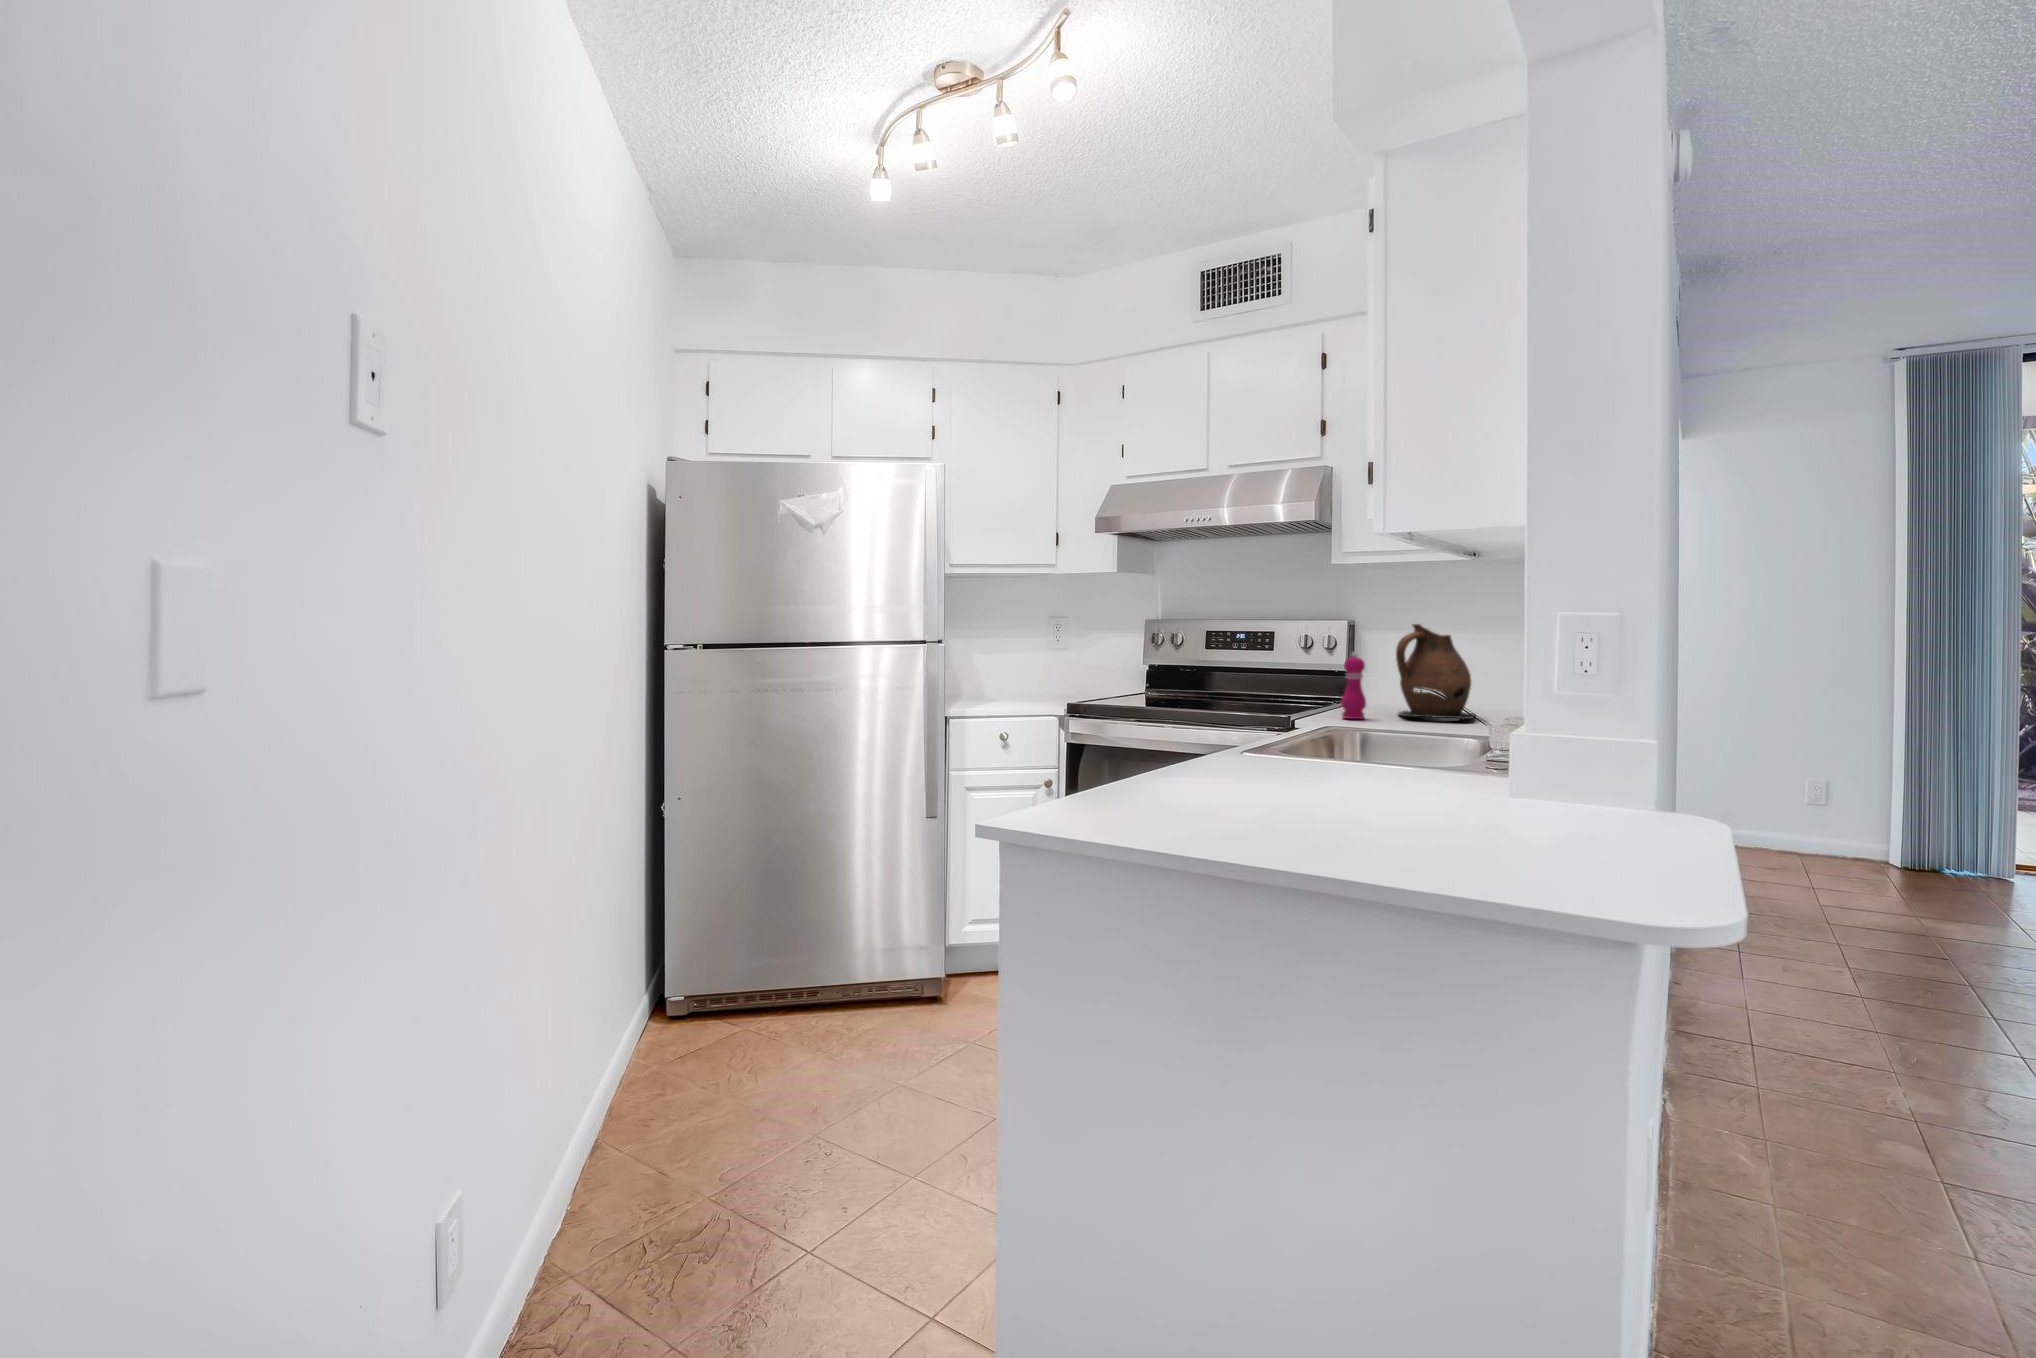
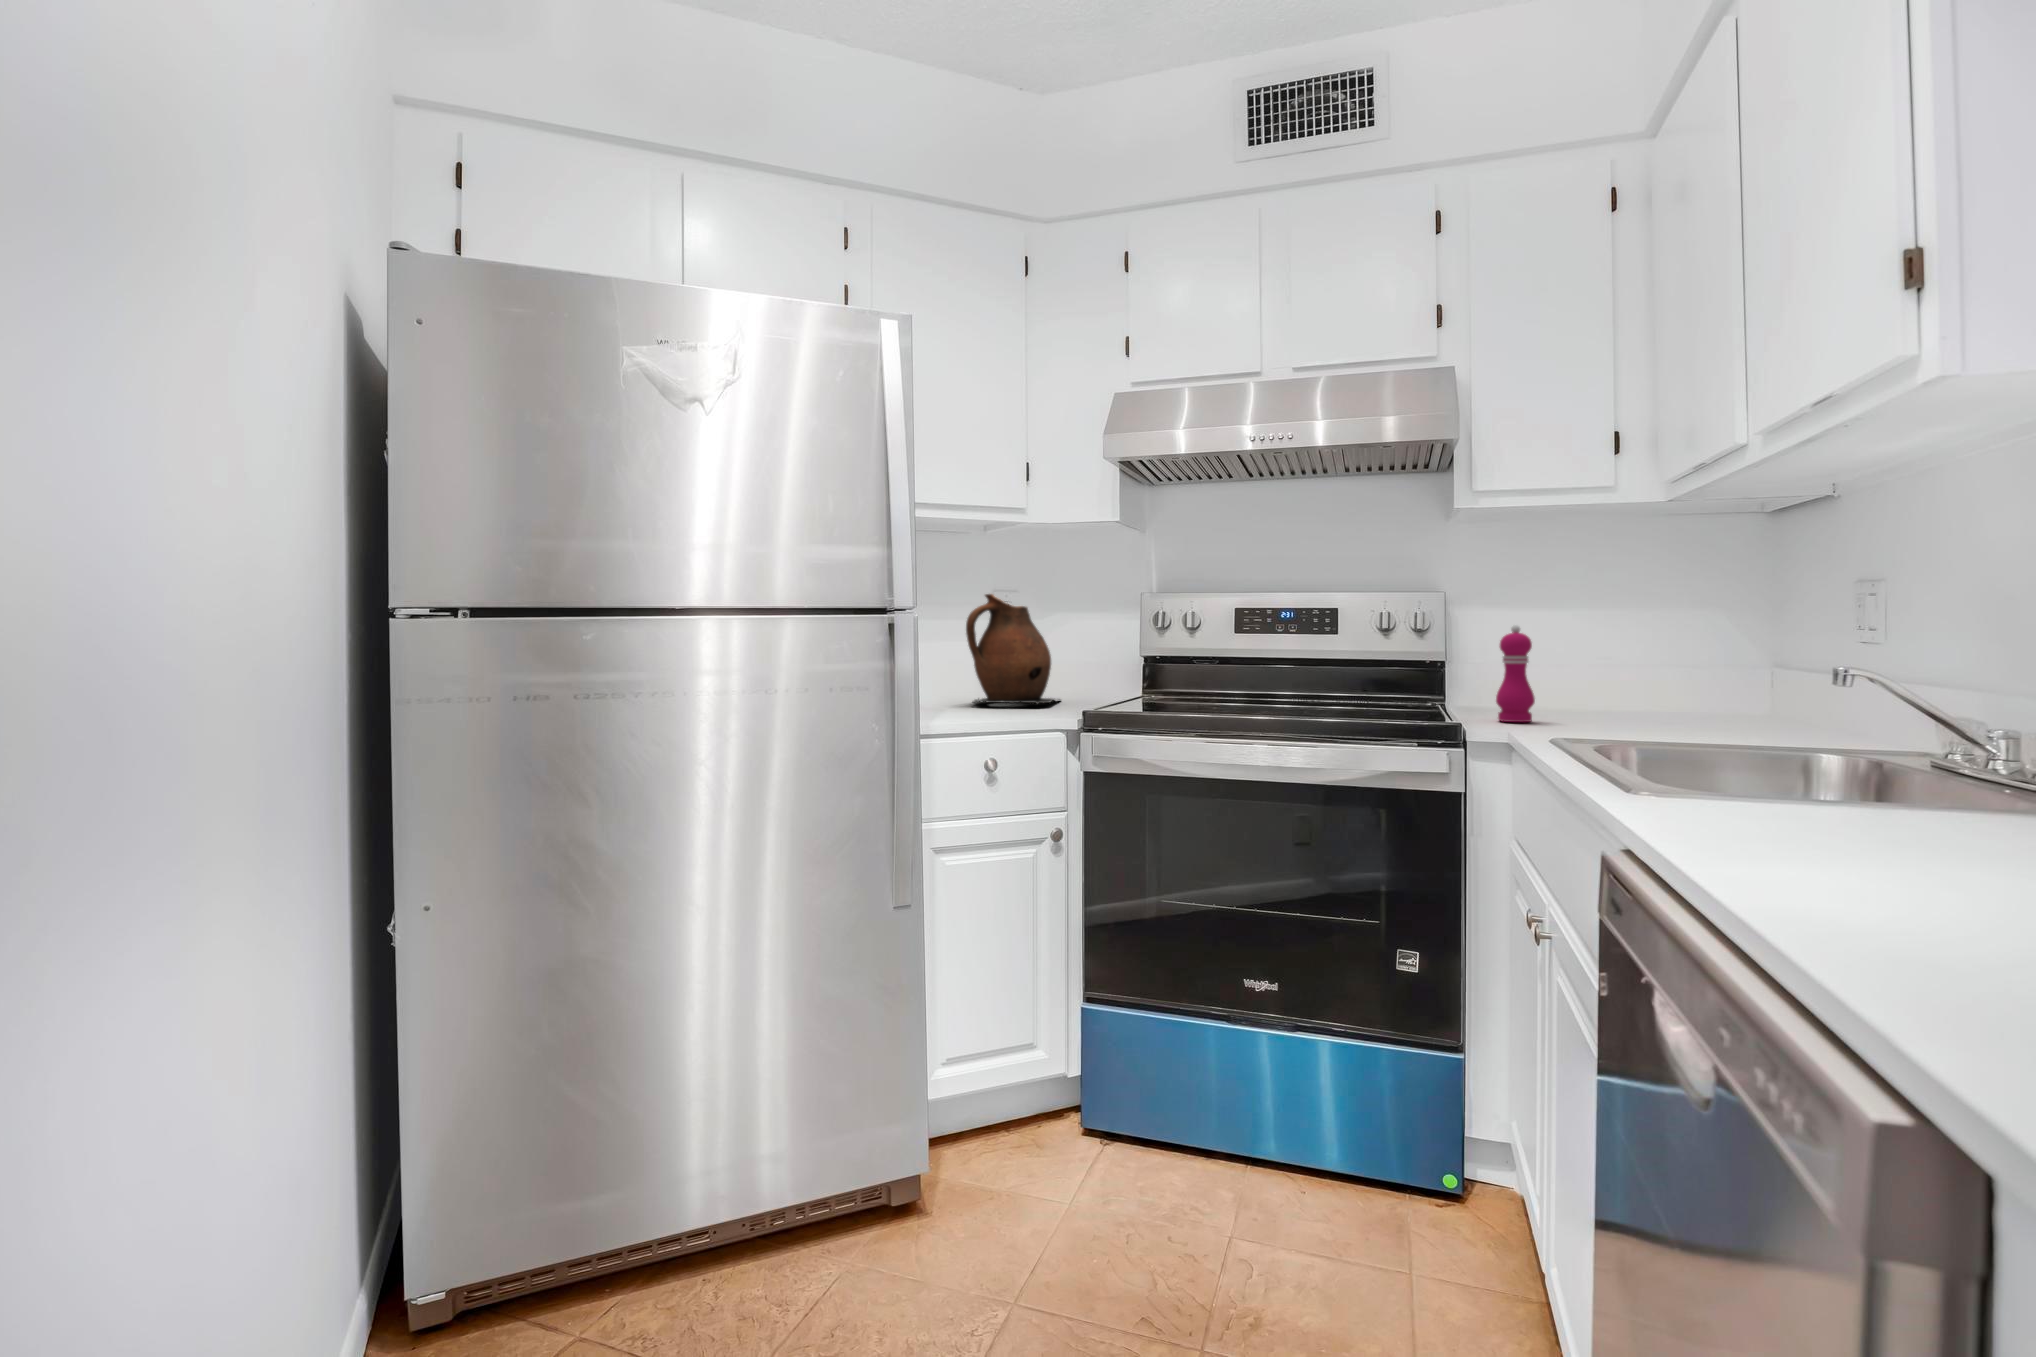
ceramic pitcher: present [1396,624,1475,720] -> present [966,594,1060,704]

